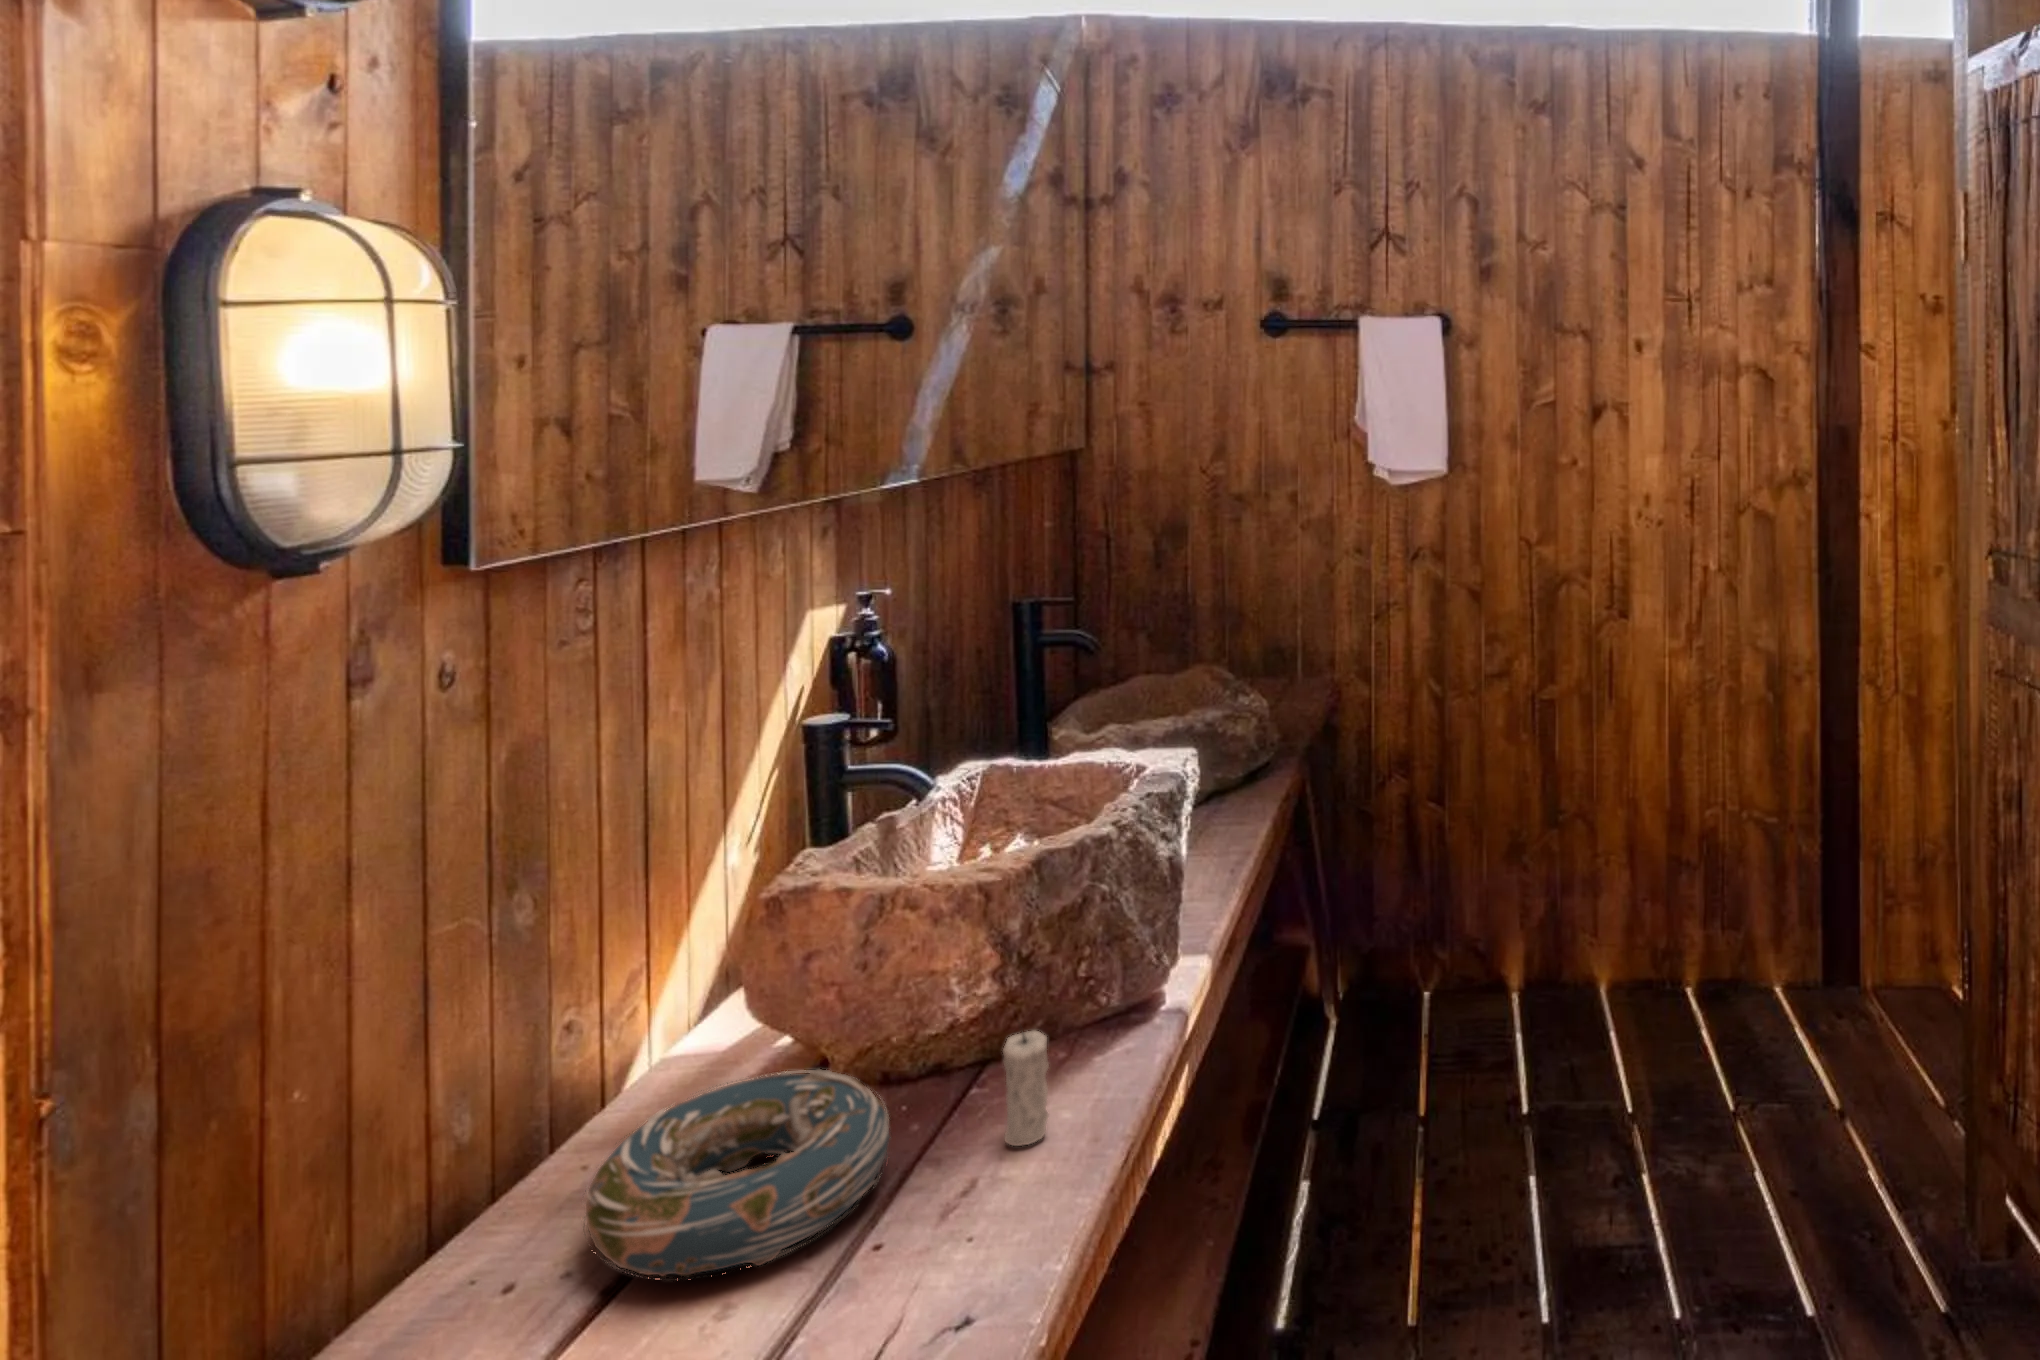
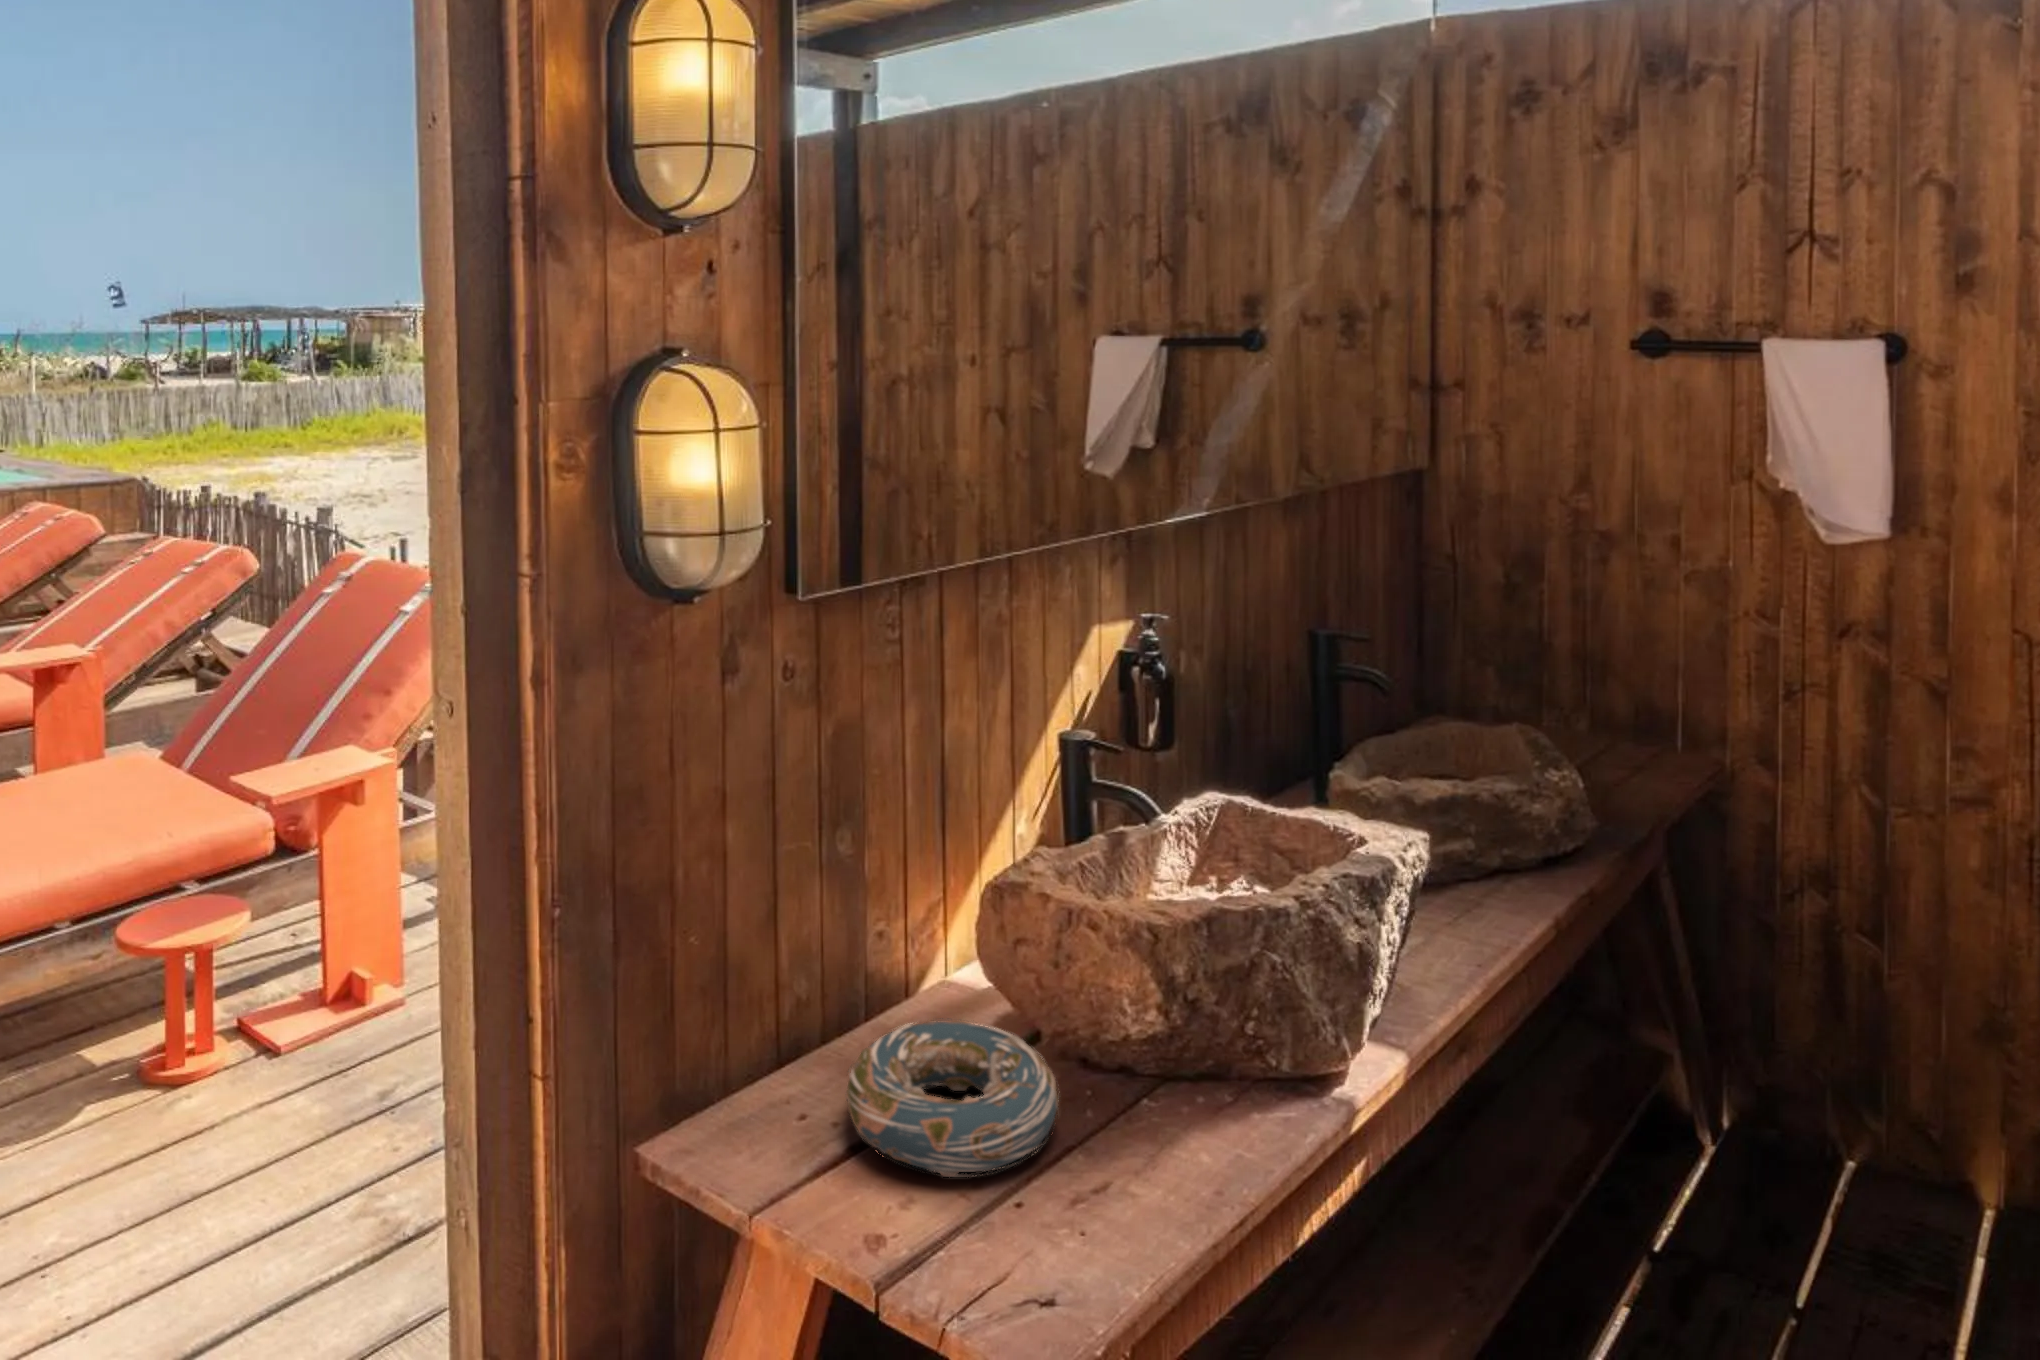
candle: present [1003,1030,1049,1146] -> none [1145,1056,1185,1176]

